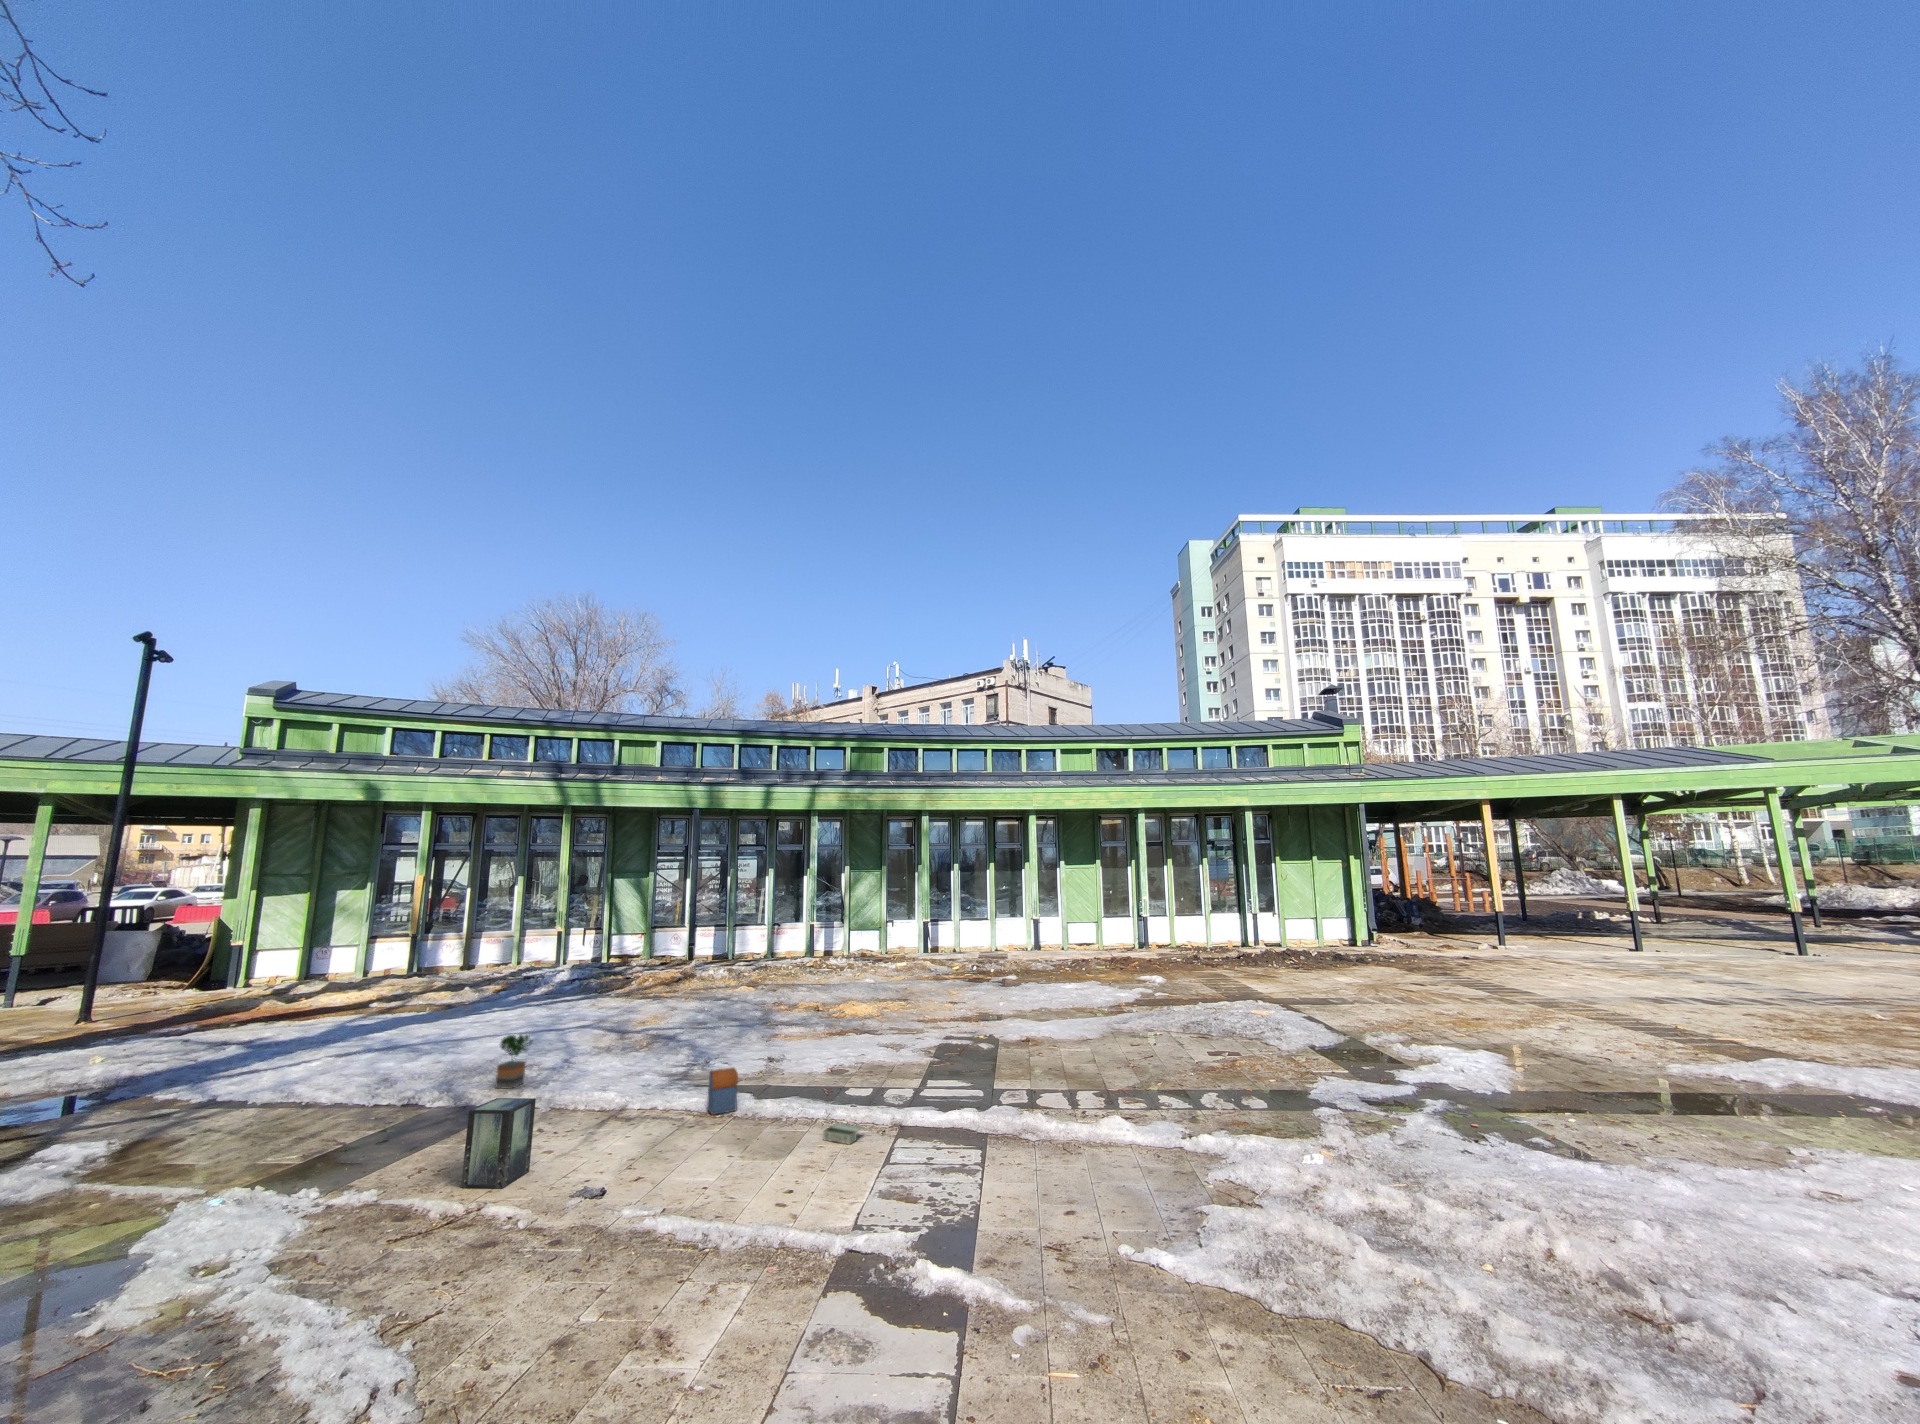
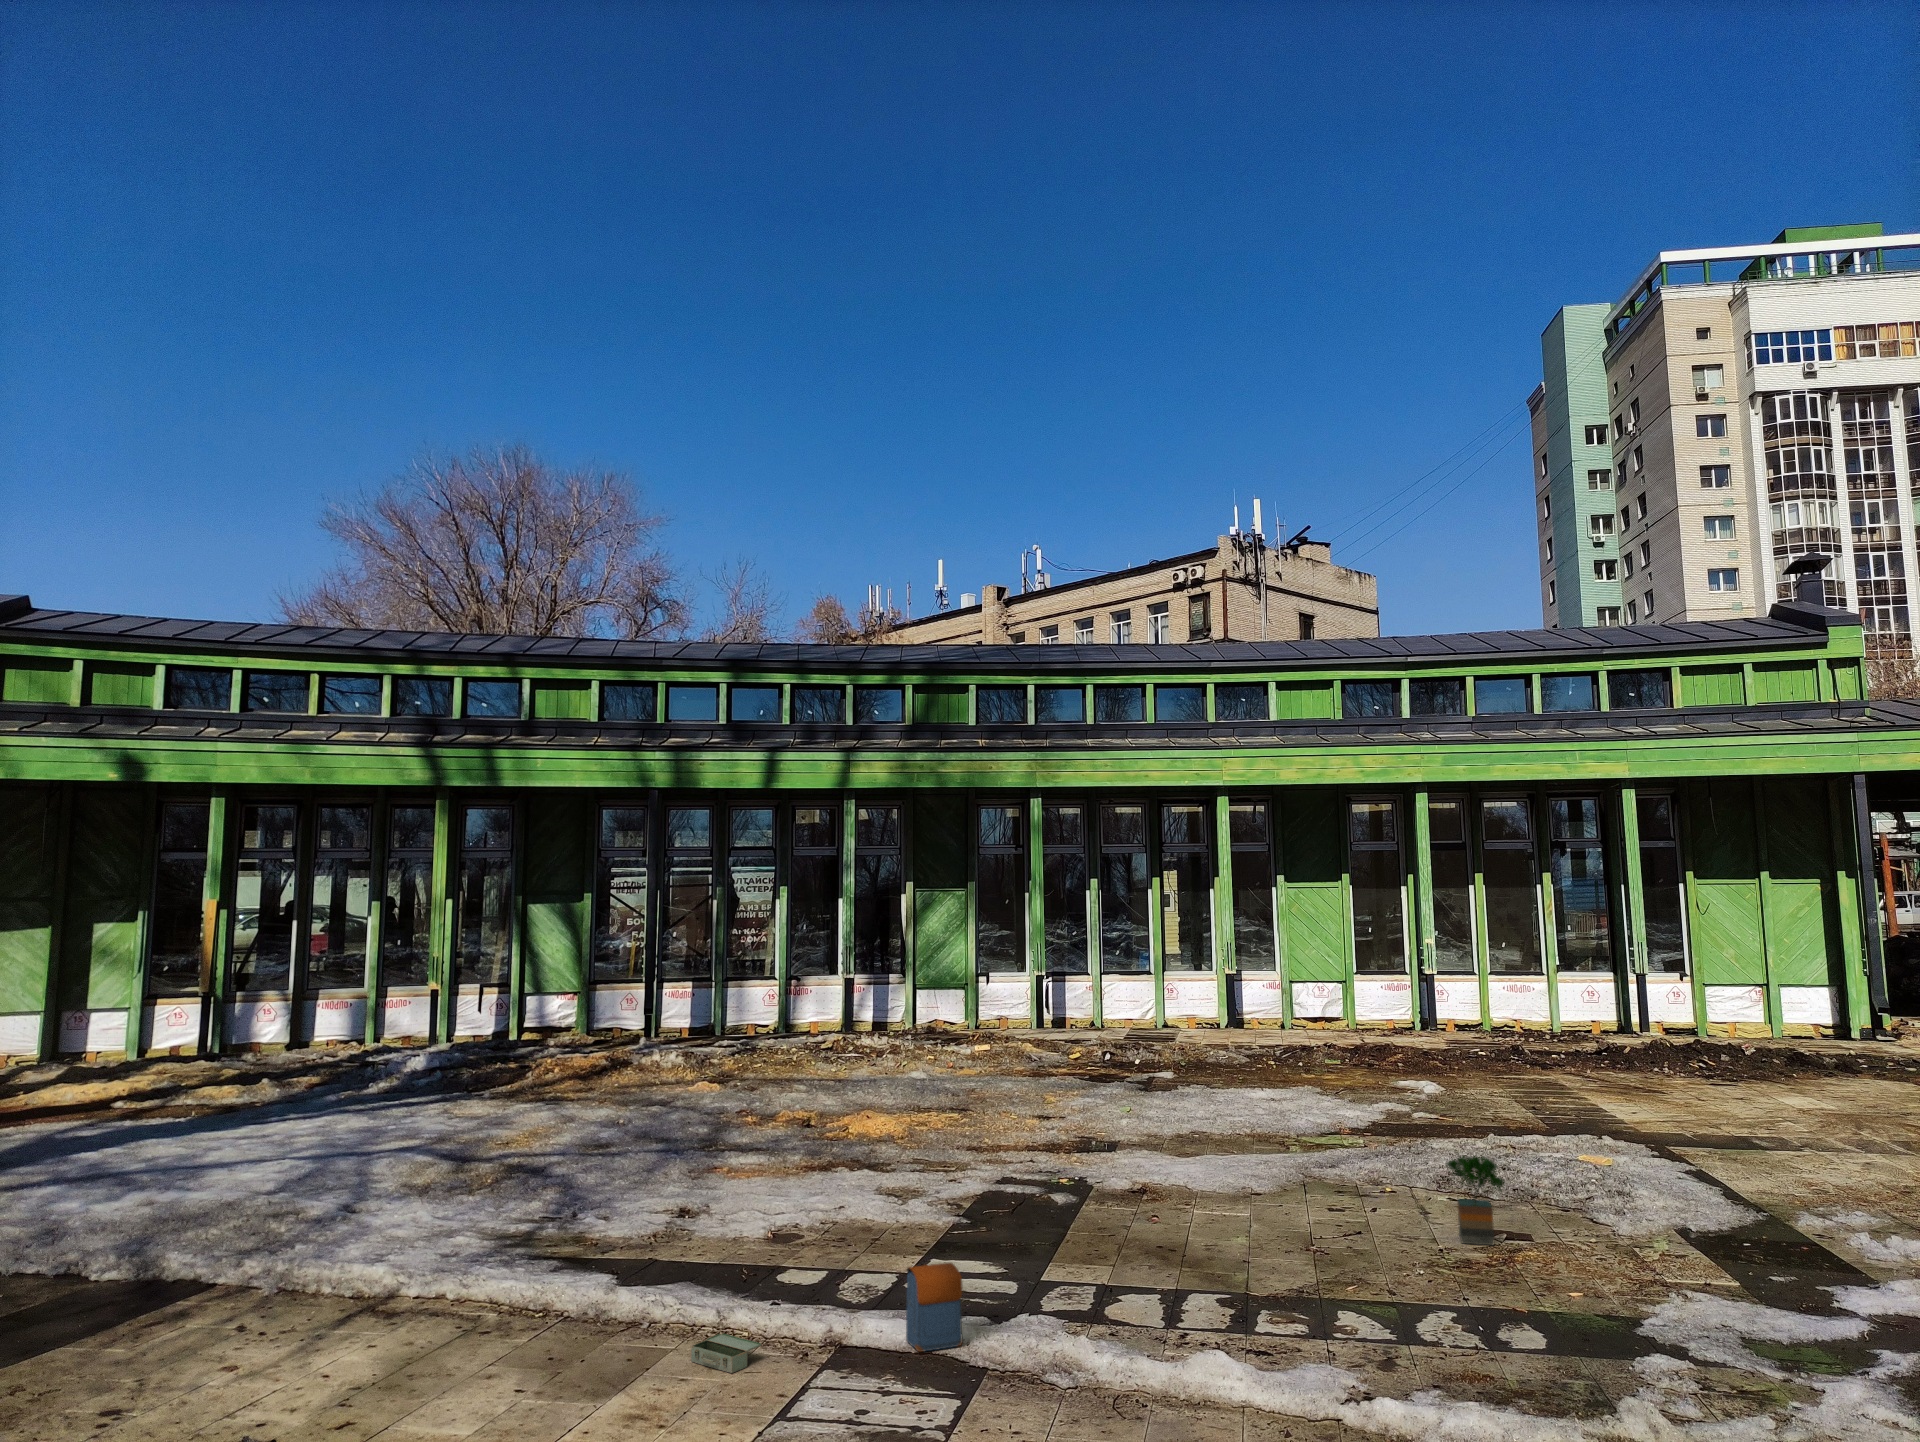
potted tree: present [496,1035,533,1089] -> present [1447,1156,1505,1245]
backpack: present [707,1068,738,1115] -> present [906,1262,963,1352]
storage box: present [461,1098,536,1188] -> none [78,1266,203,1415]

